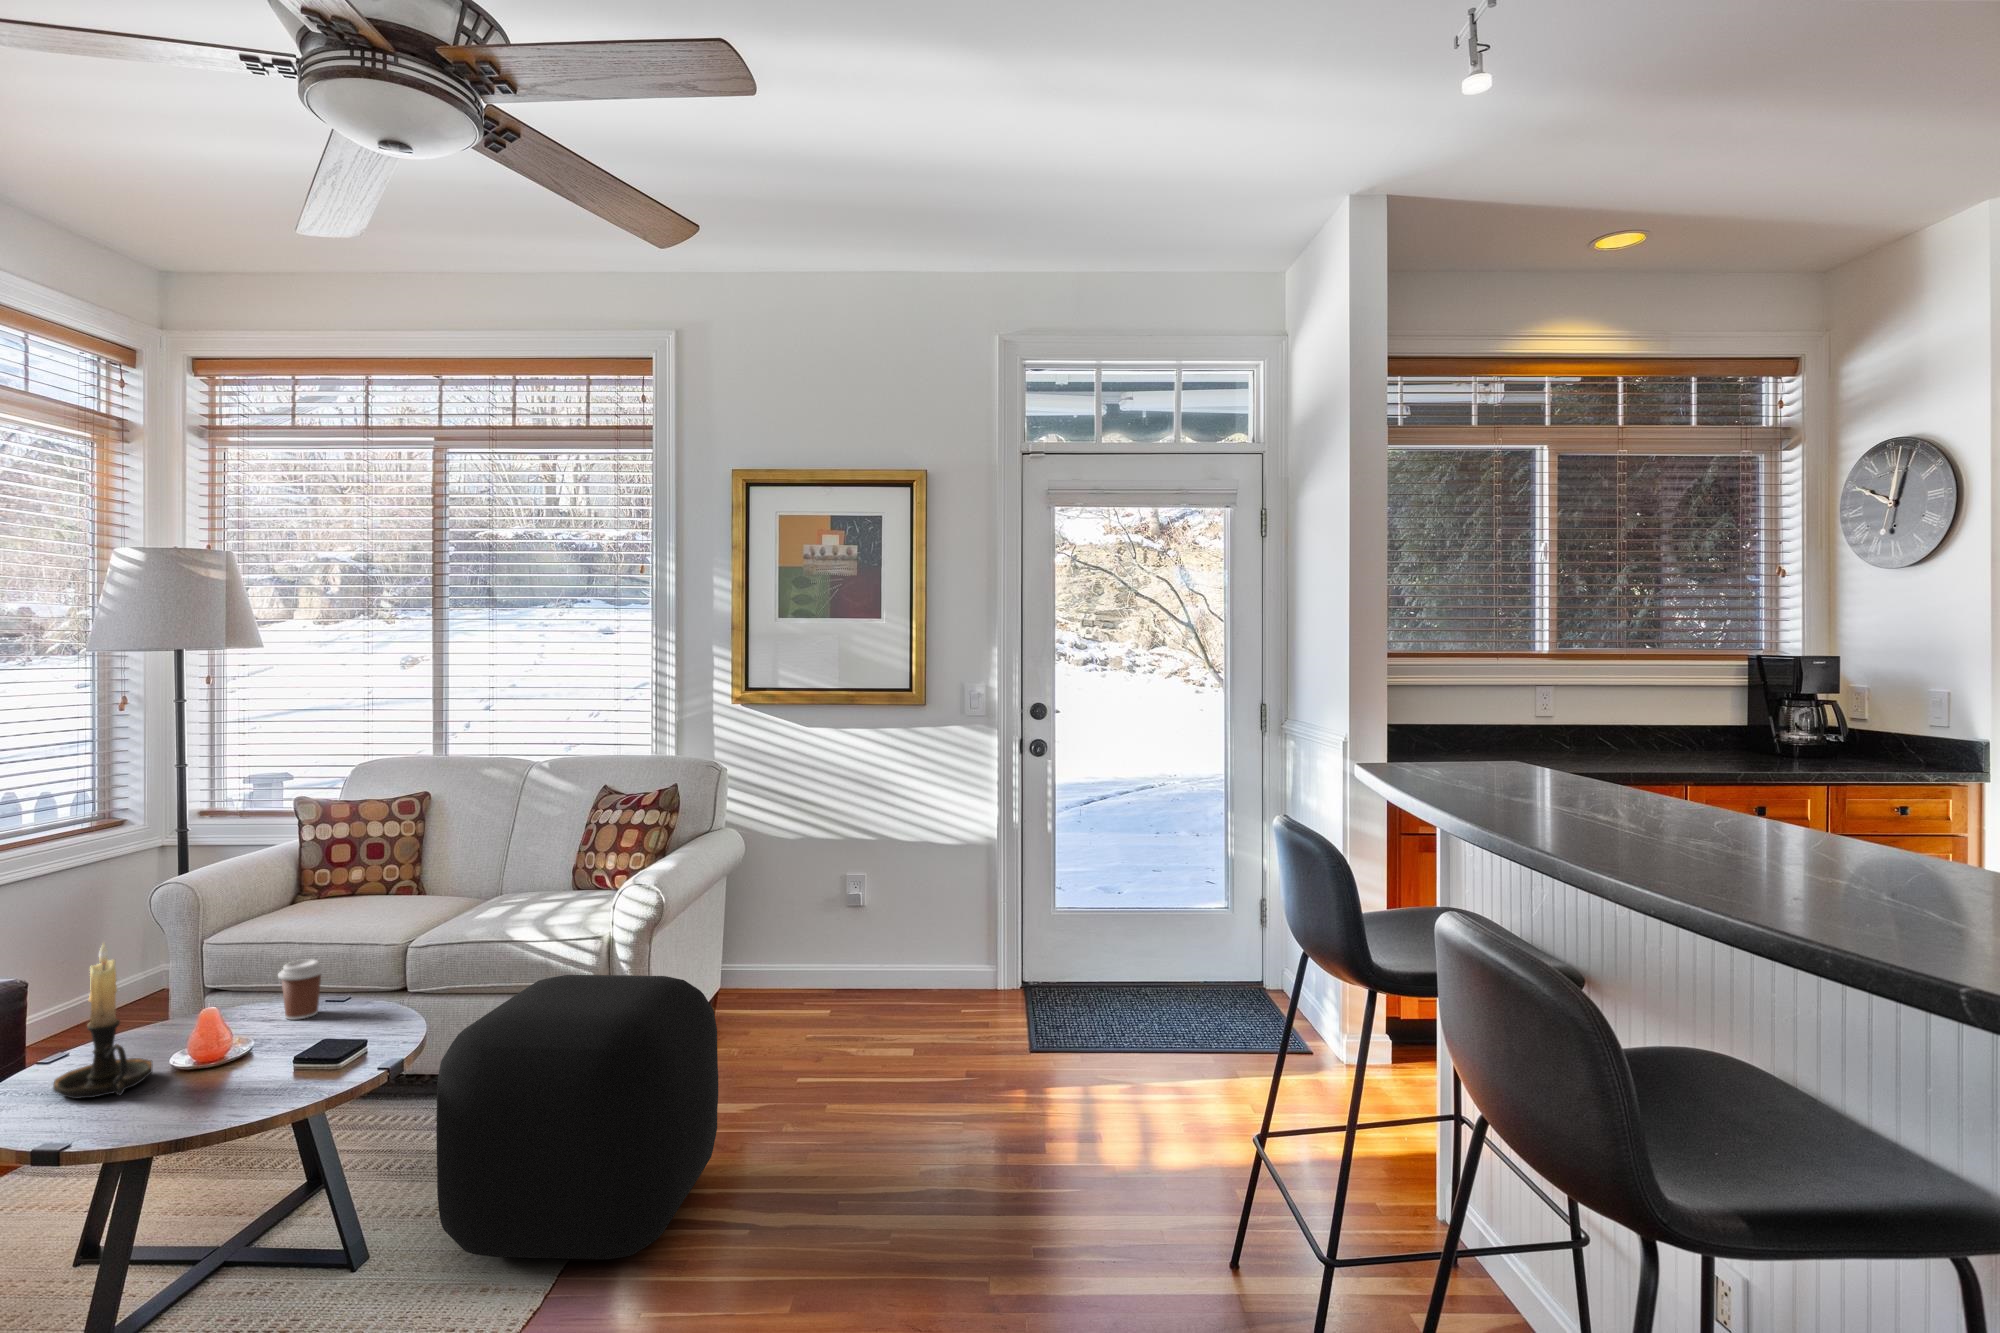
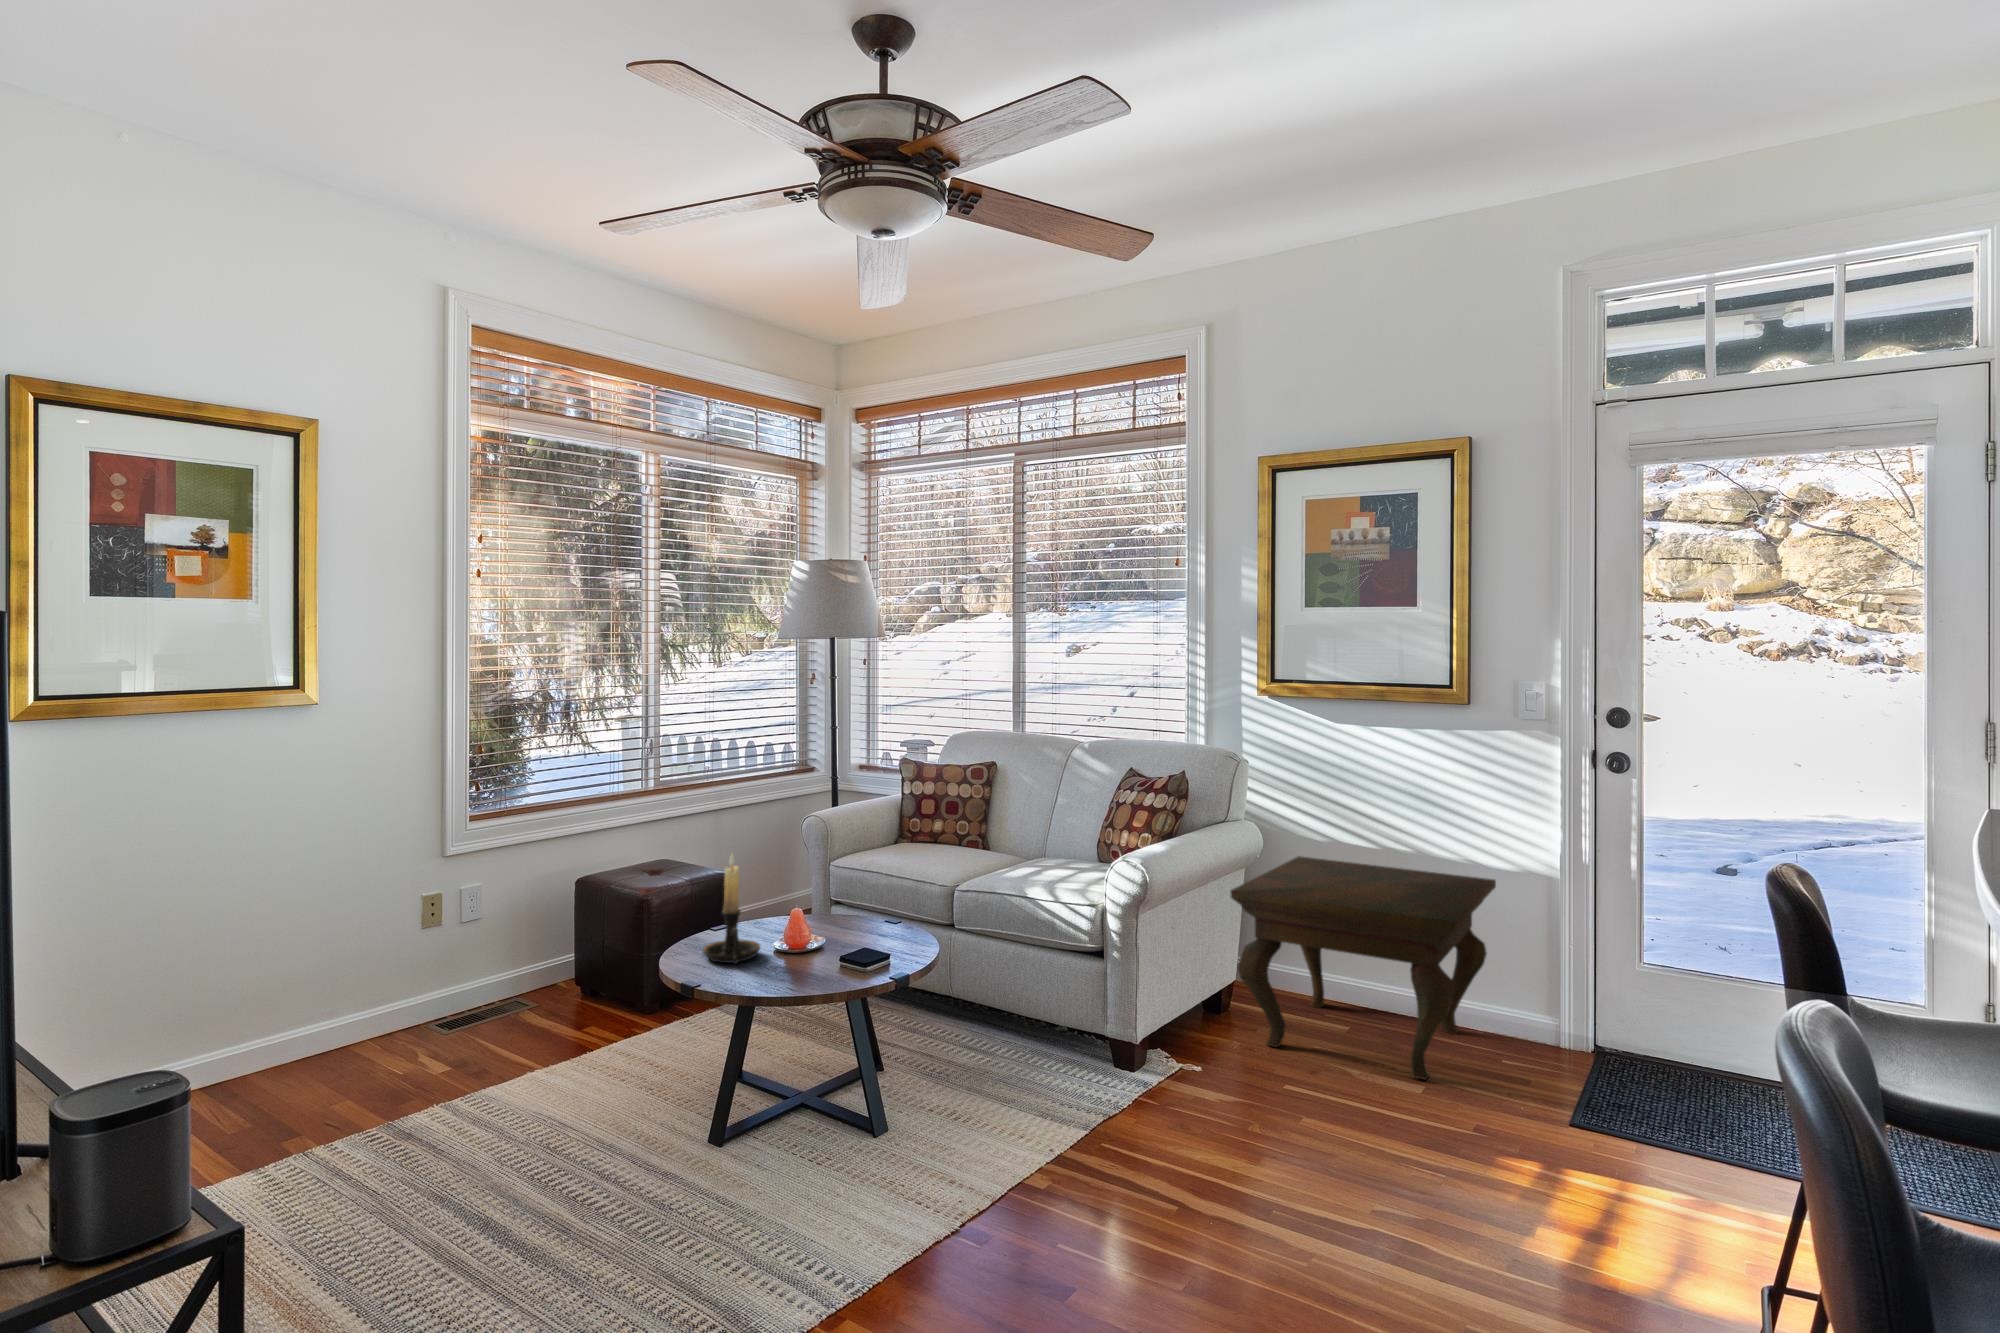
side table: none [734,858,953,1048] -> present [1230,856,1496,1080]
coffee cup: present [278,959,325,1020] -> none [850,888,881,934]
ottoman: present [436,975,718,1259] -> none [929,933,1169,1193]

